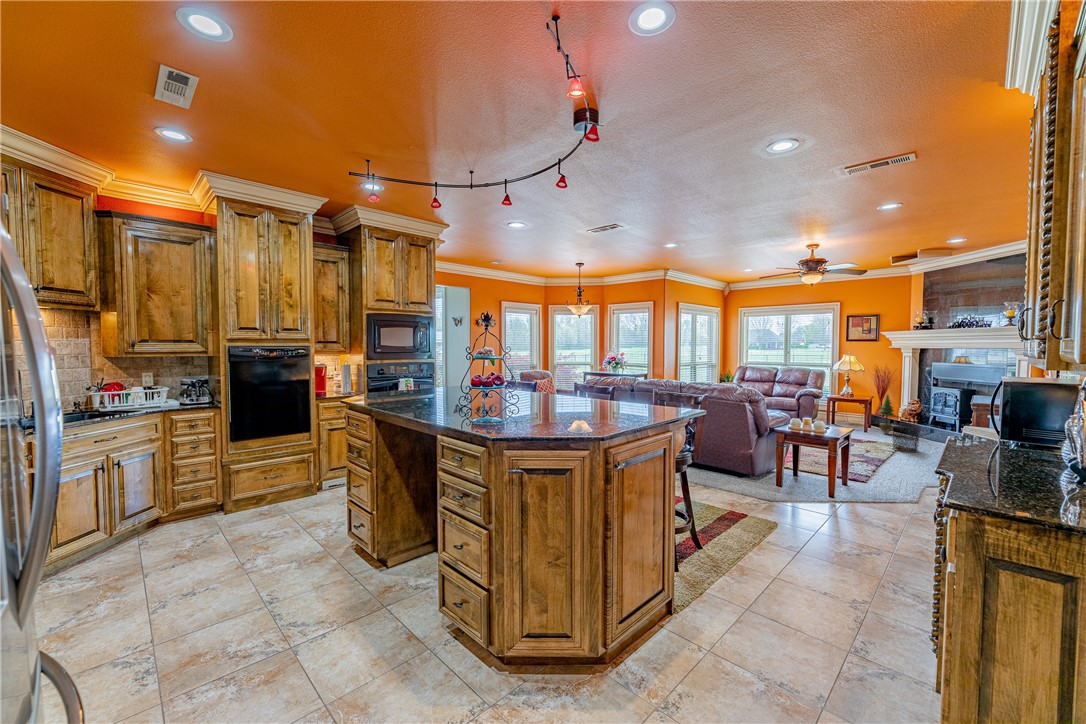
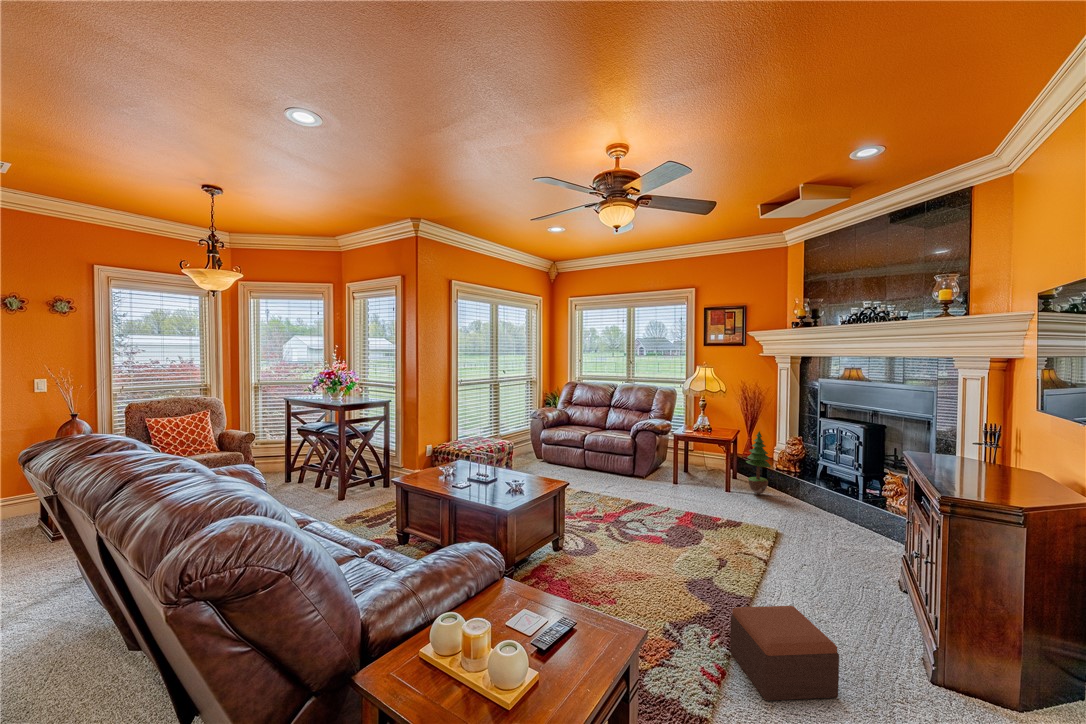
waste bin: present [891,423,921,453] -> none [766,492,816,552]
footstool: none [871,453,921,482] -> present [730,606,839,700]

